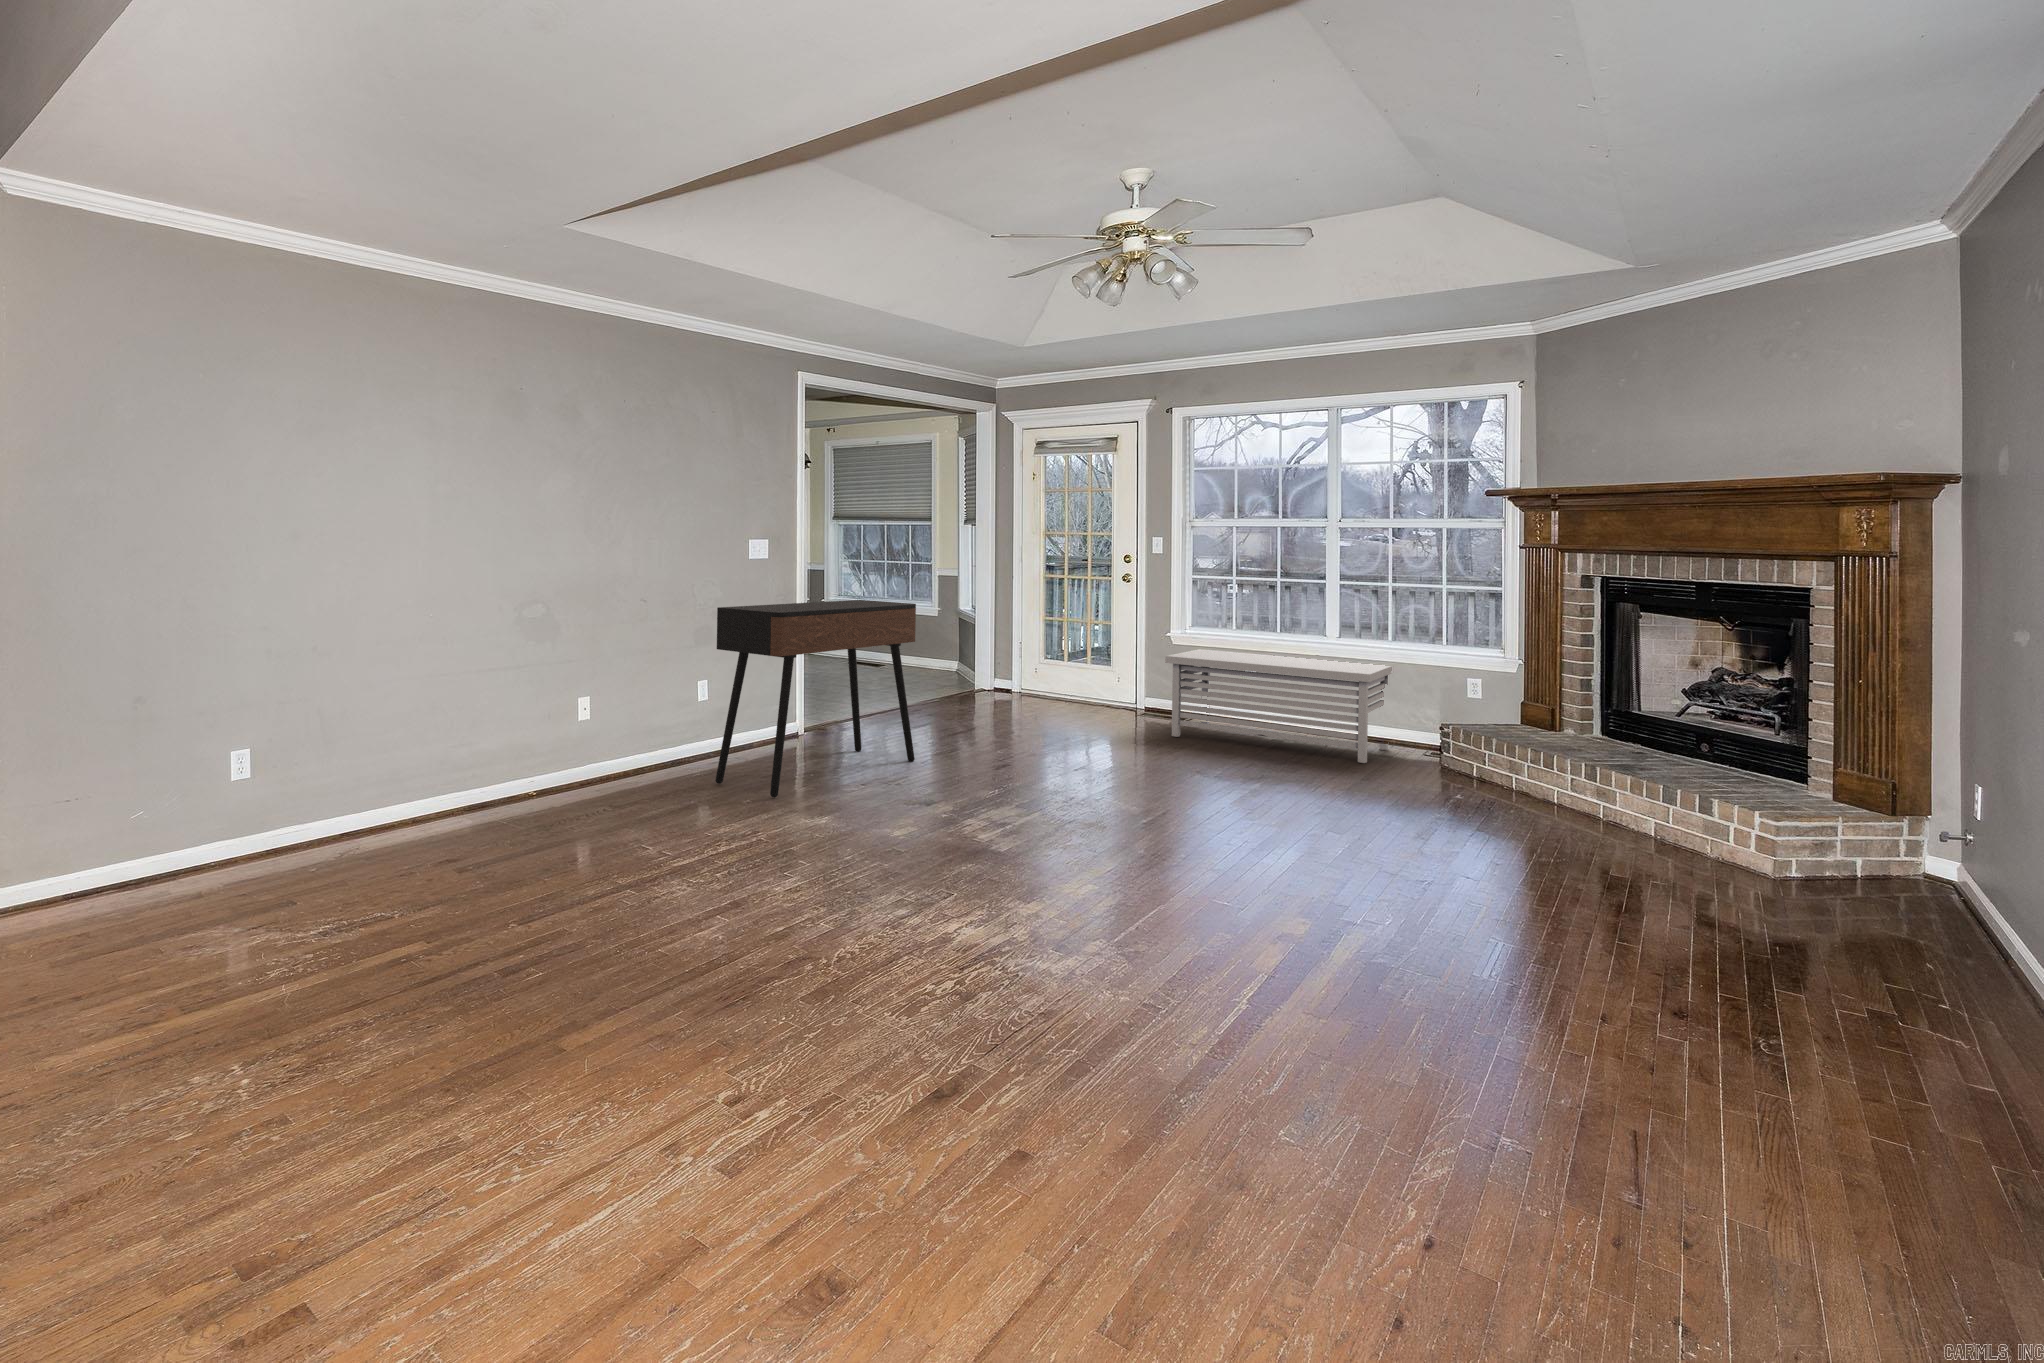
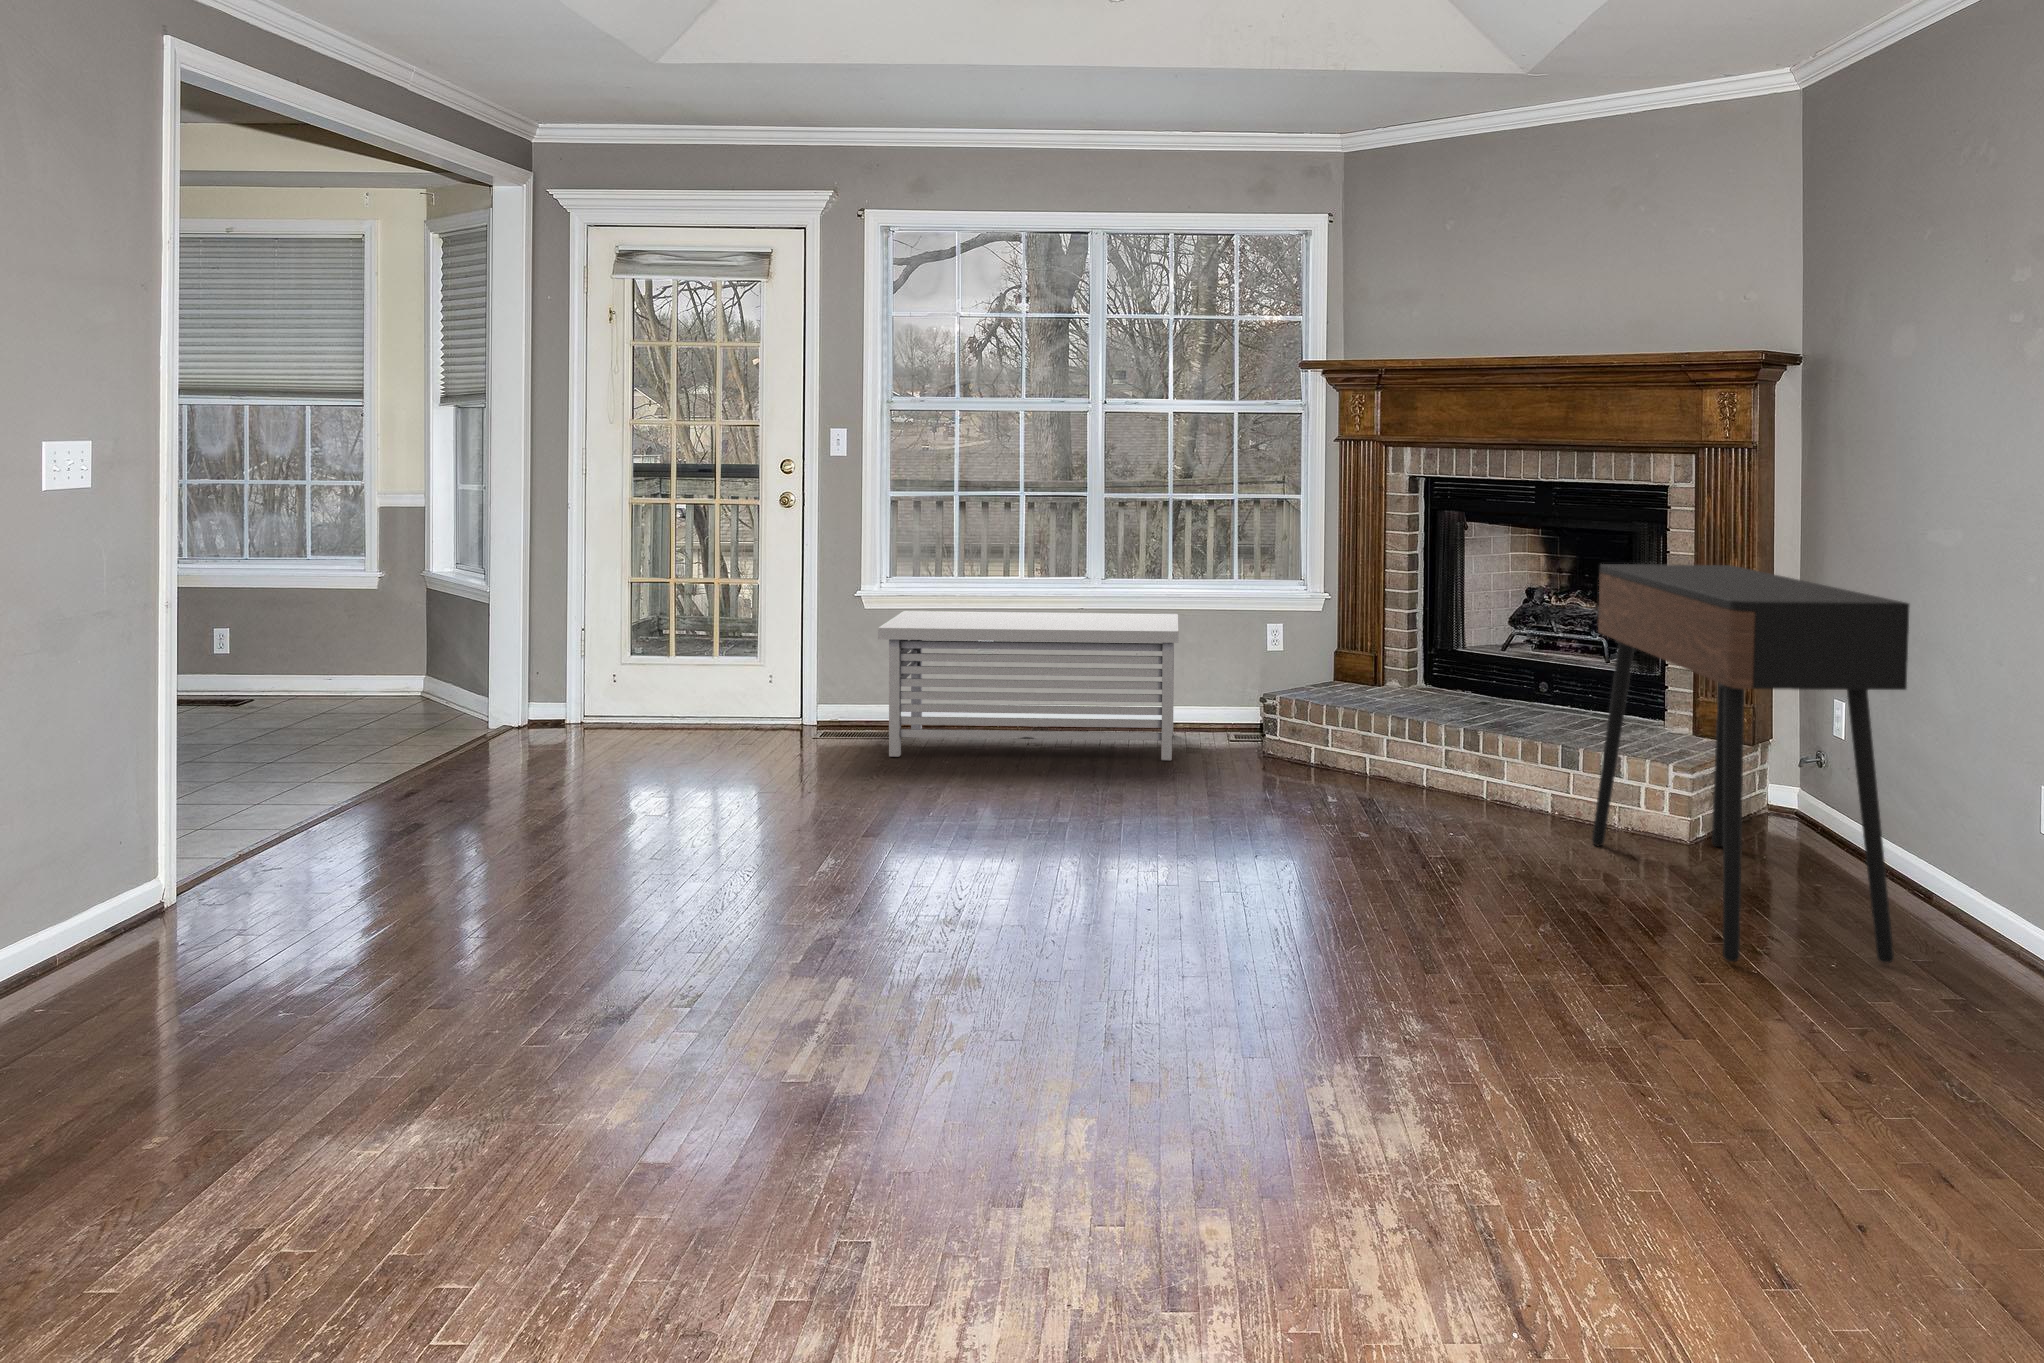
console table: present [715,600,916,797] -> present [1592,564,1910,963]

